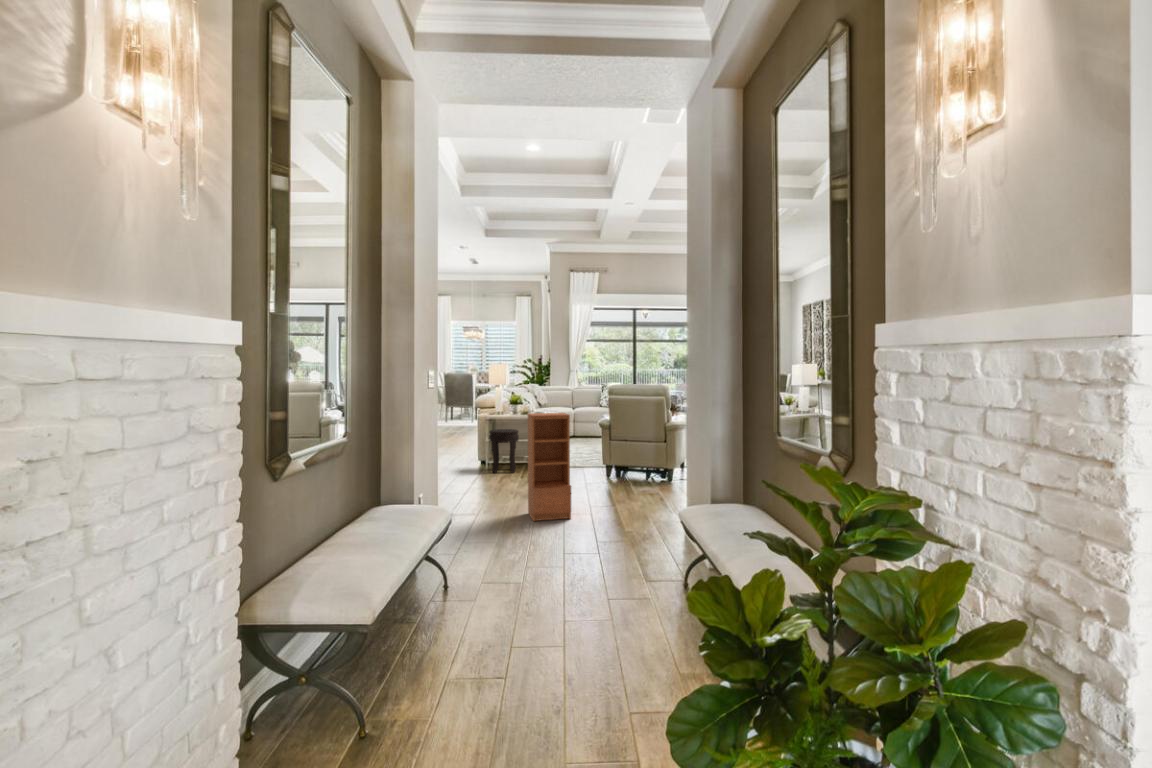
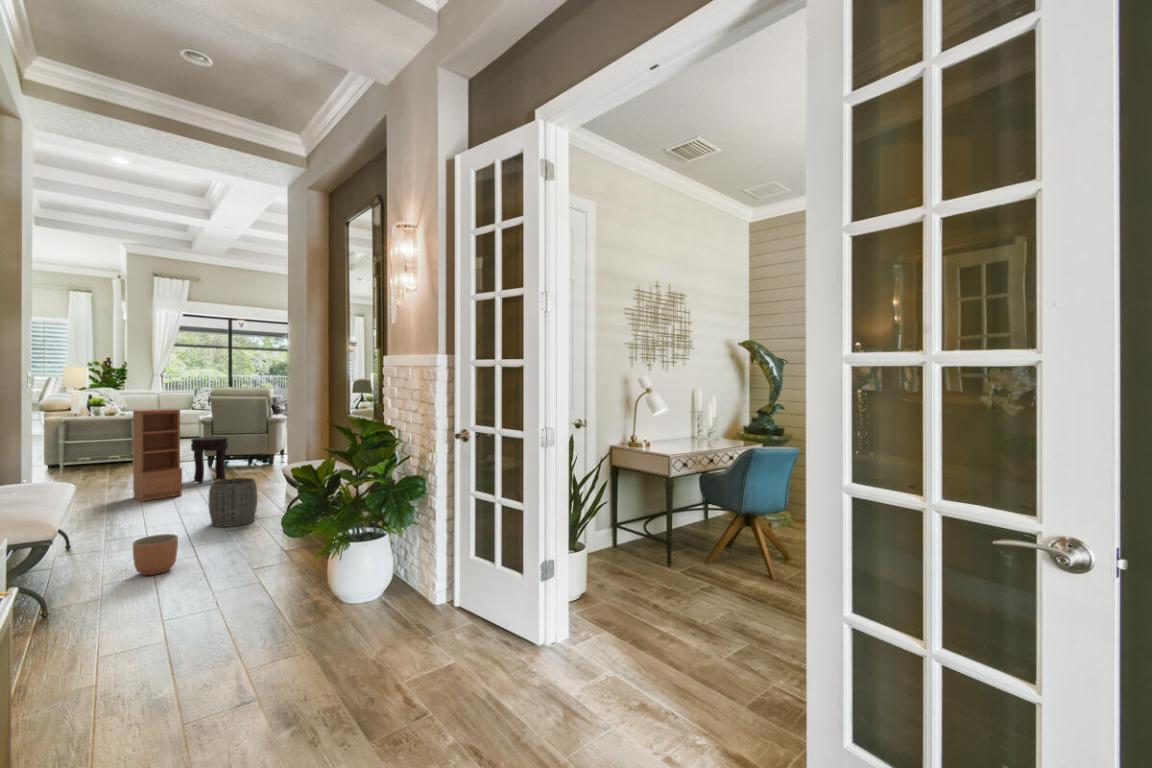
side table: present [489,429,519,473] -> present [191,437,228,483]
woven basket: none [585,517,643,591] -> present [209,478,257,527]
planter: none [475,611,528,678] -> present [133,534,178,575]

